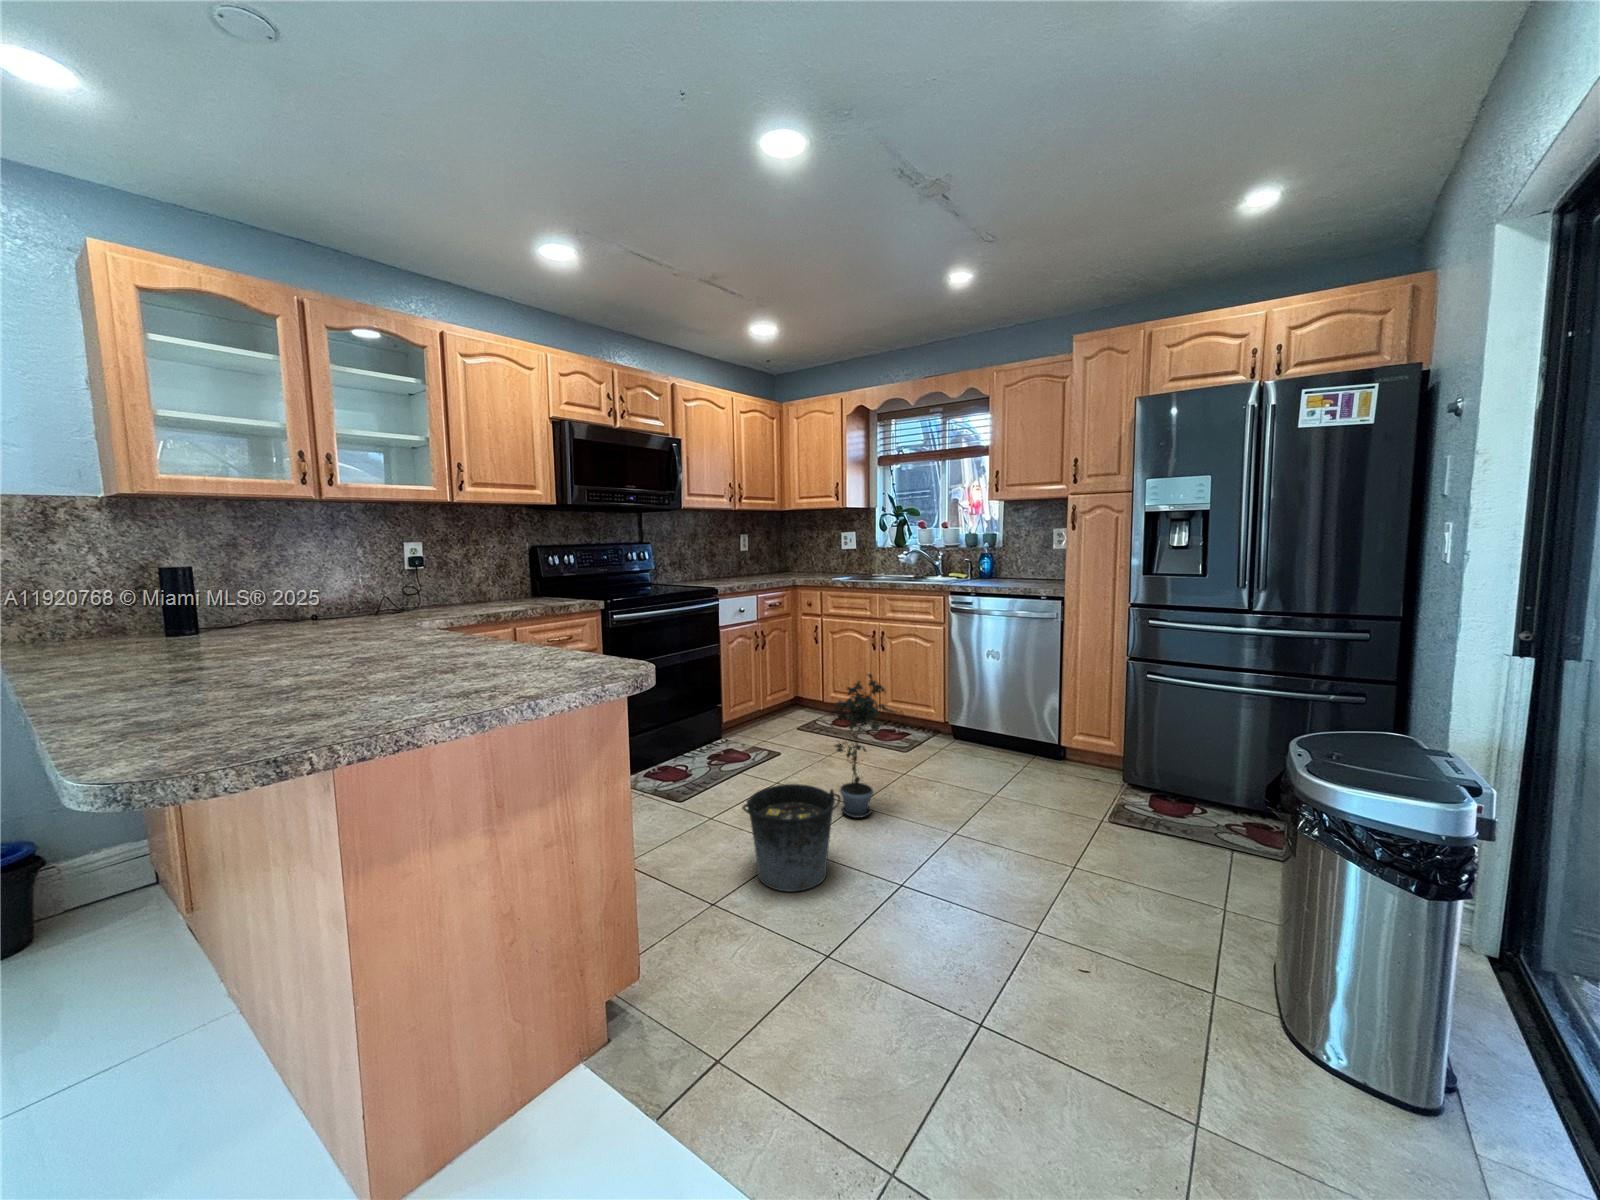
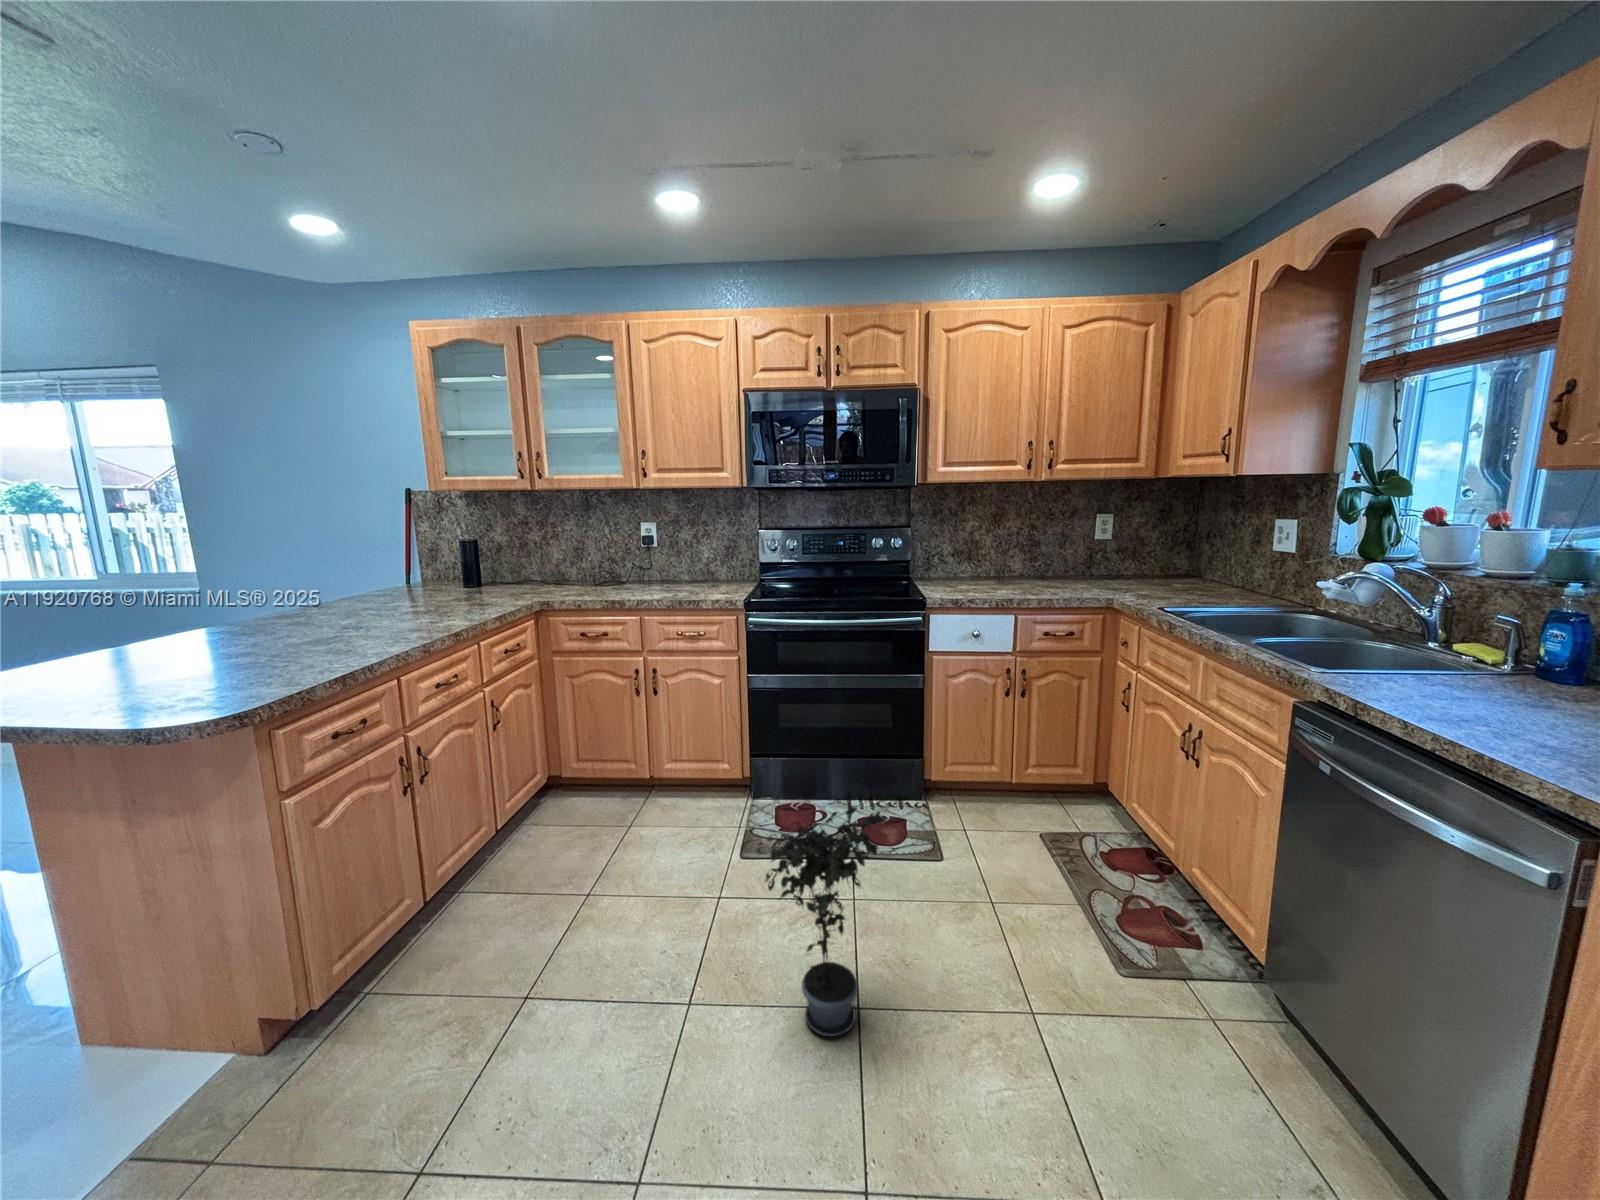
bucket: present [742,784,840,892] -> none [536,900,674,1076]

